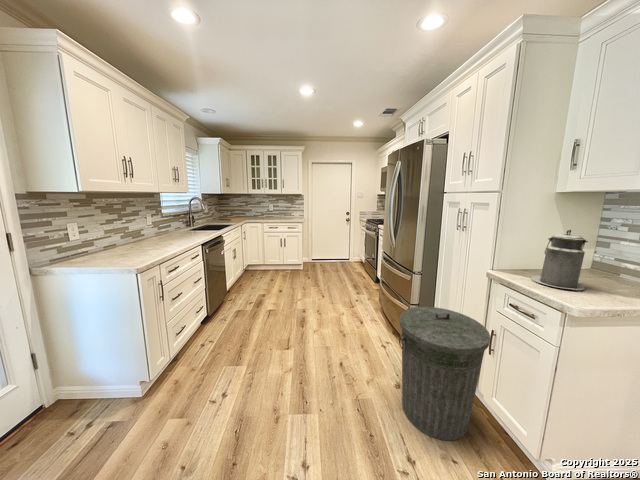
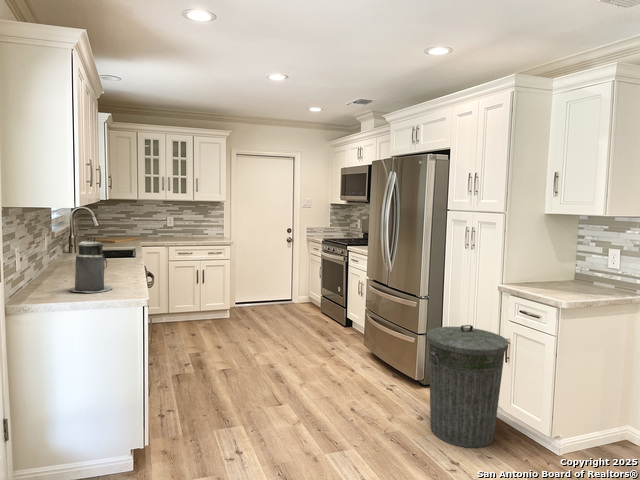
canister: present [531,230,588,290] -> present [70,237,113,293]

